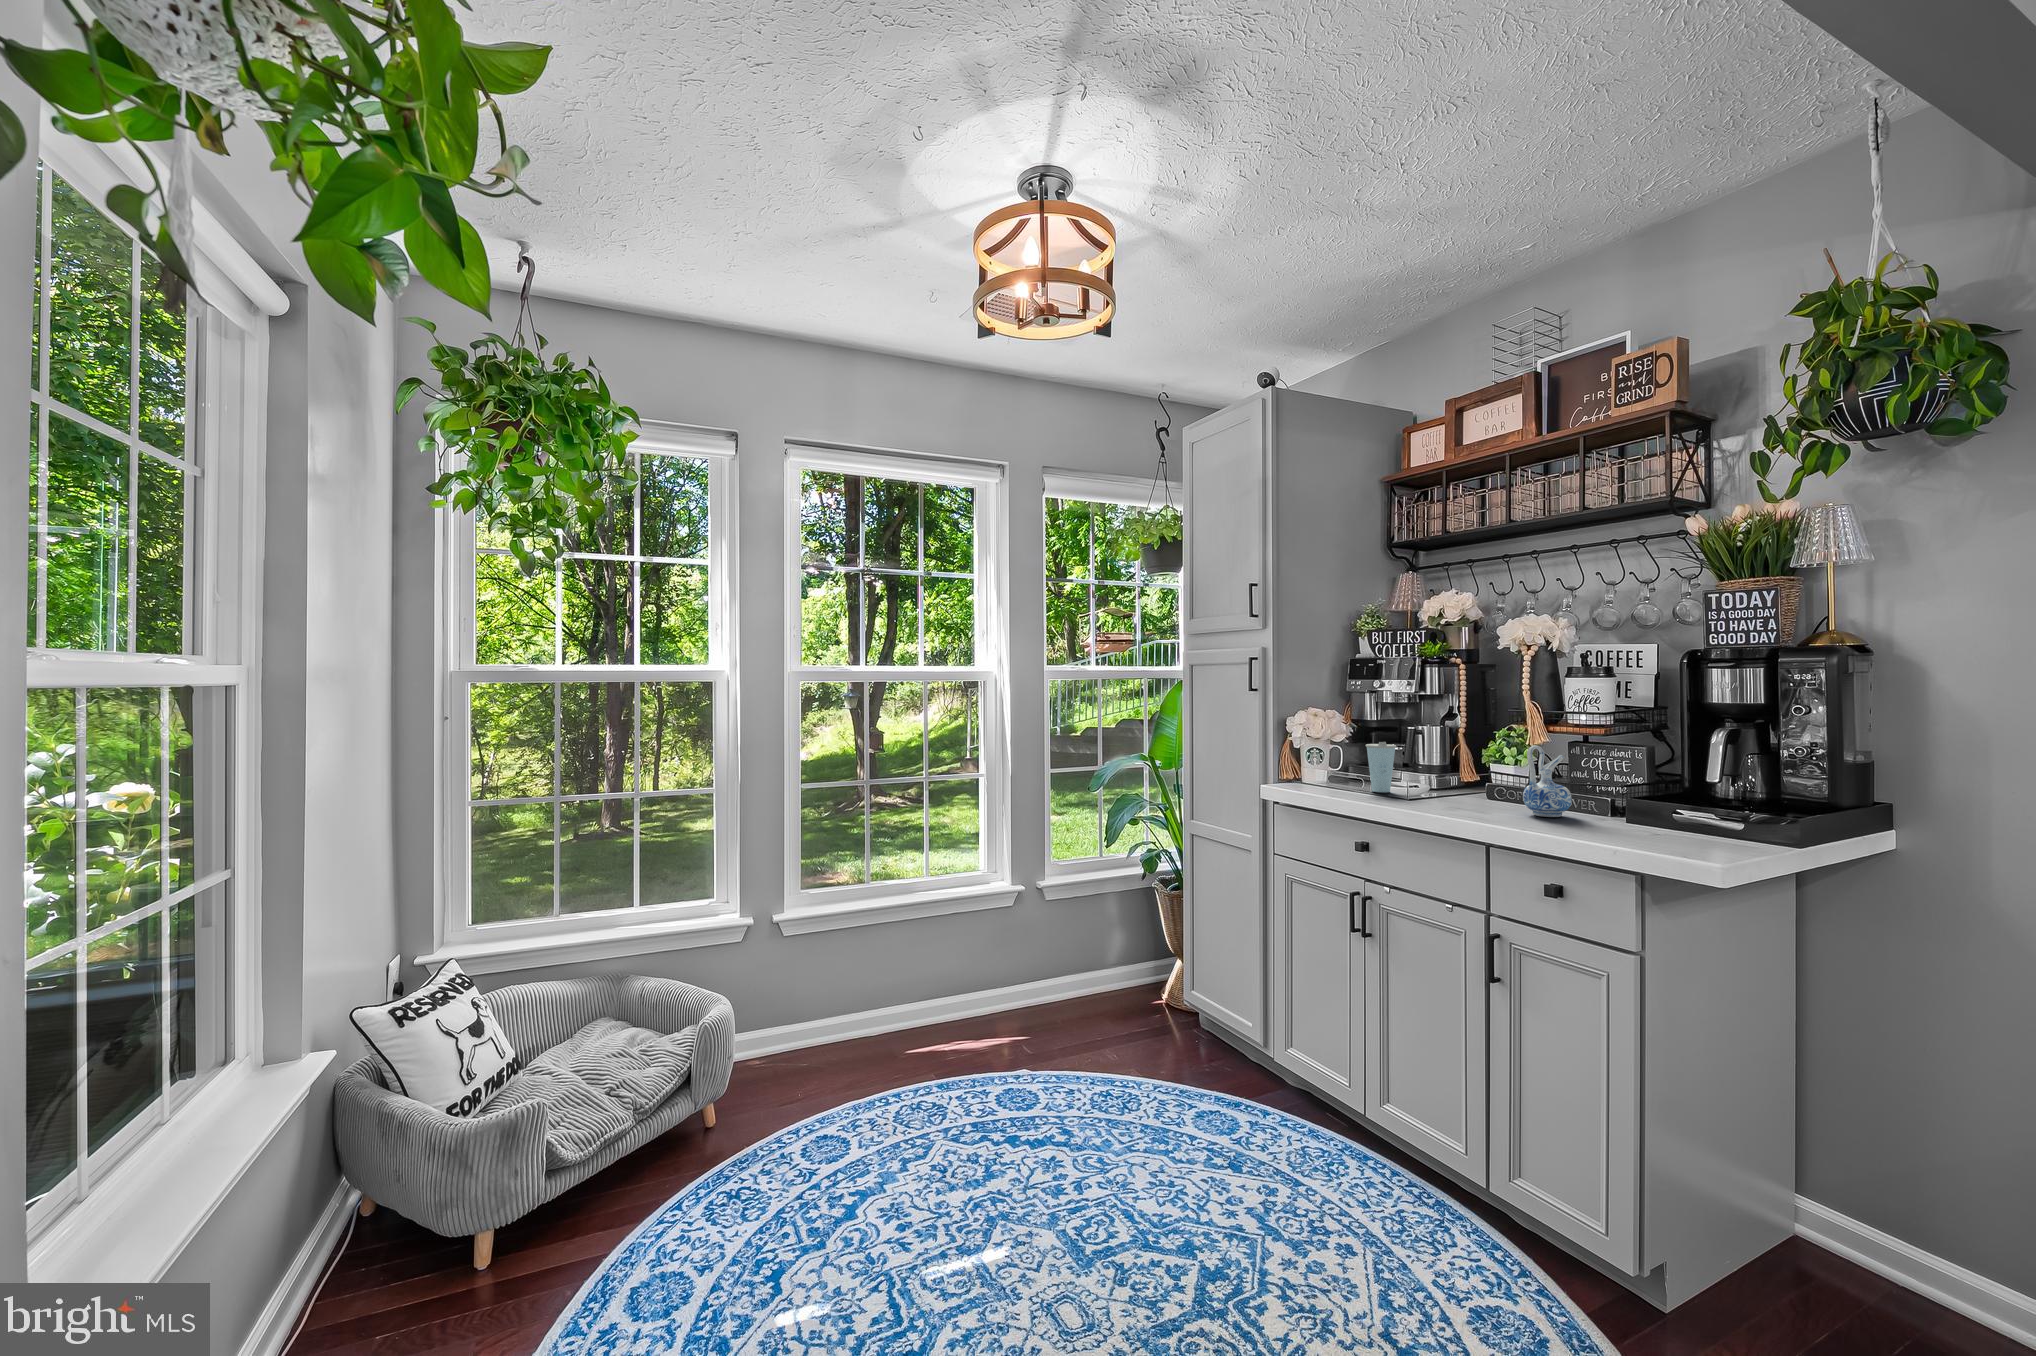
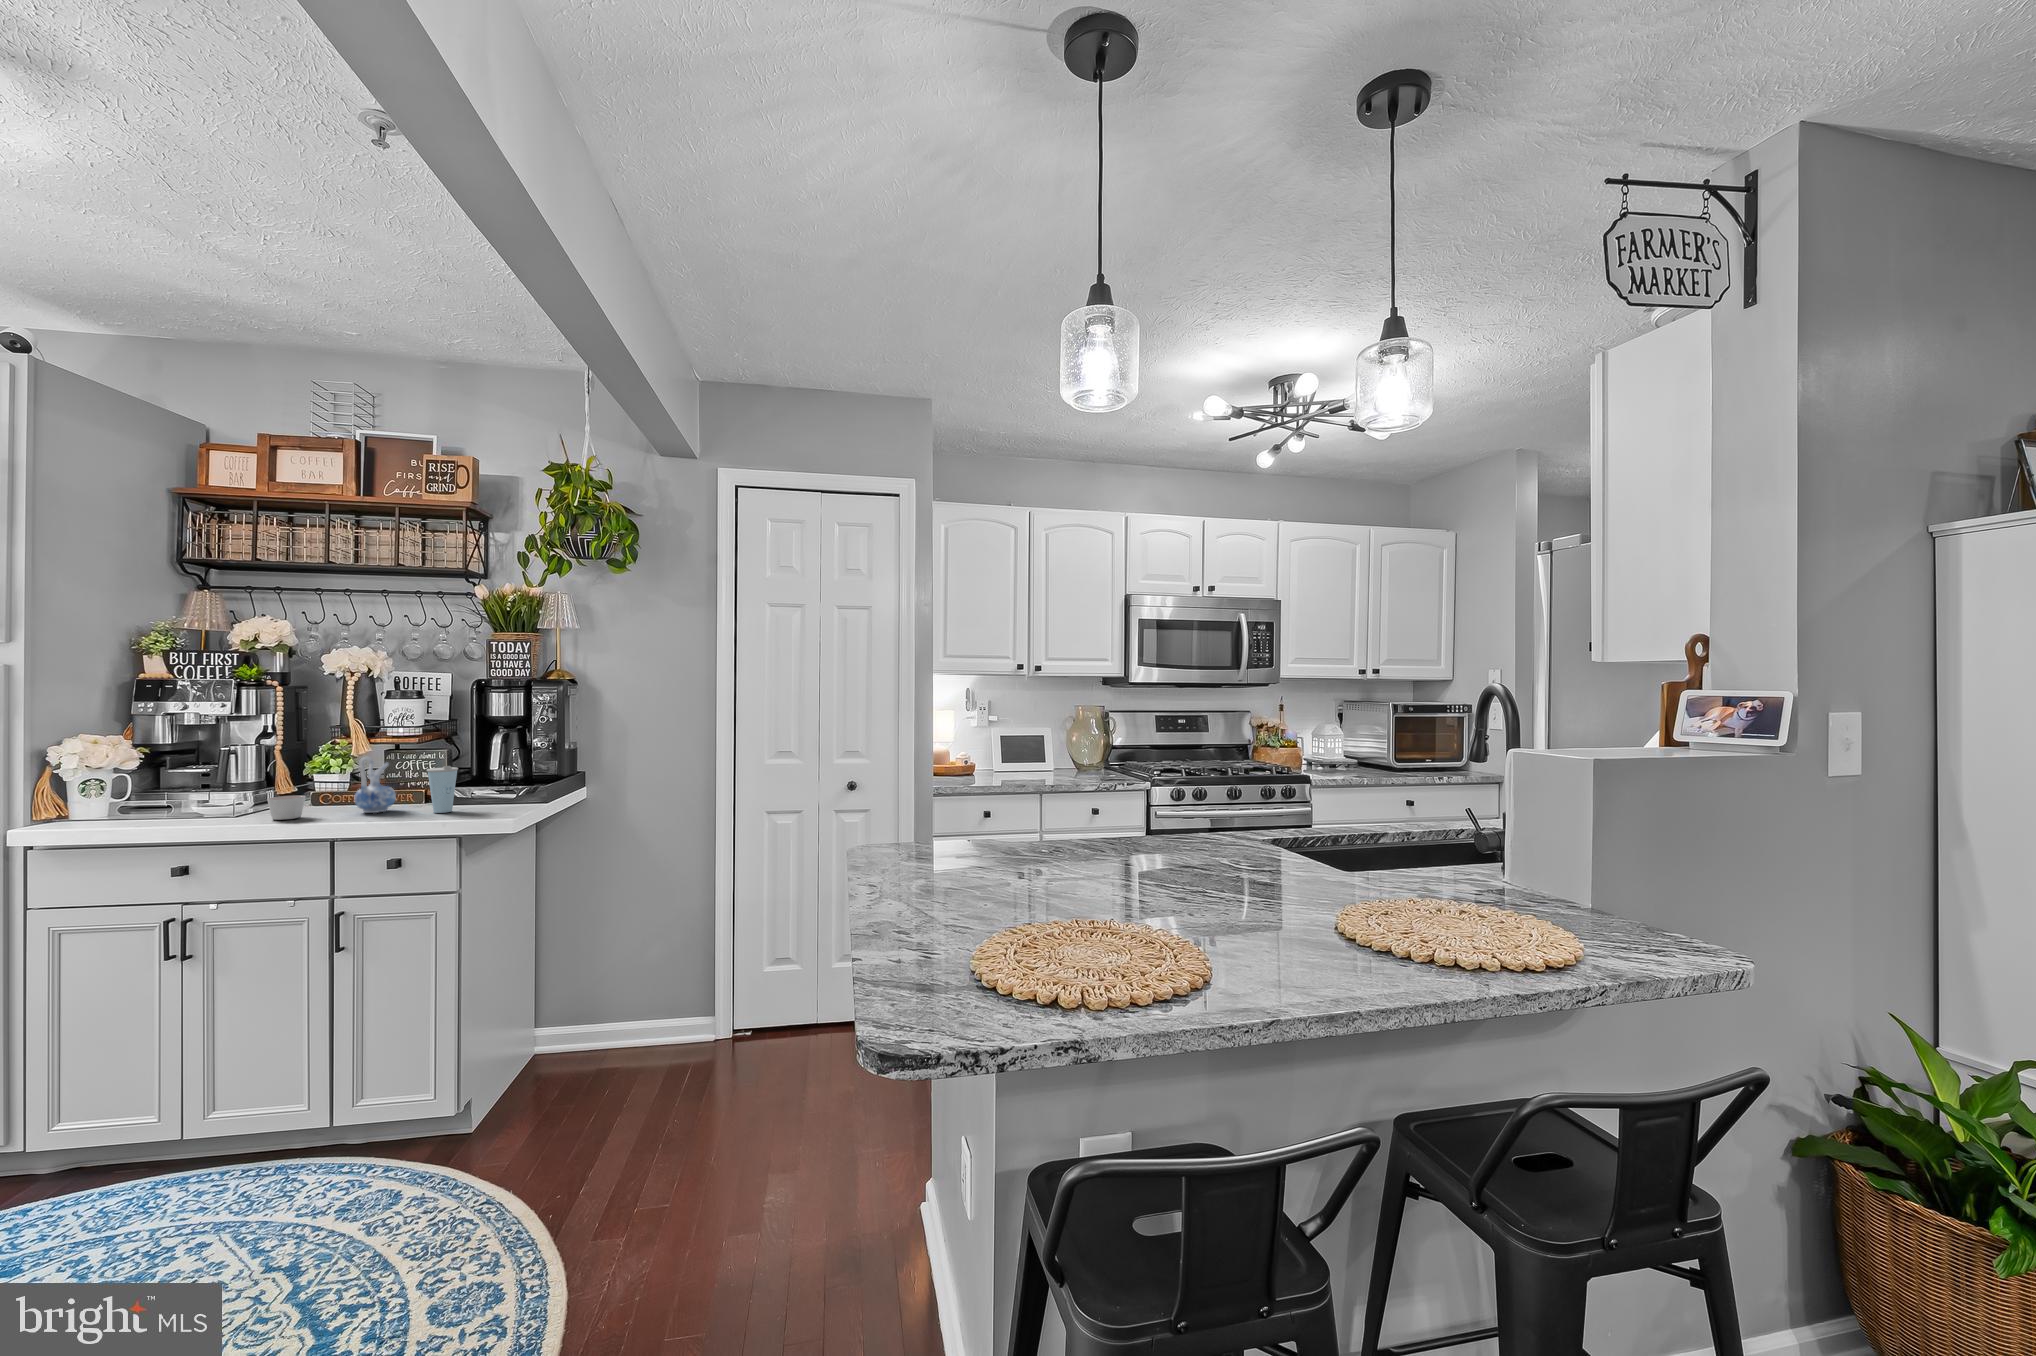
cup: present [1366,742,1396,792] -> present [427,766,458,813]
candle: none [1435,783,1472,809] -> present [267,795,306,820]

